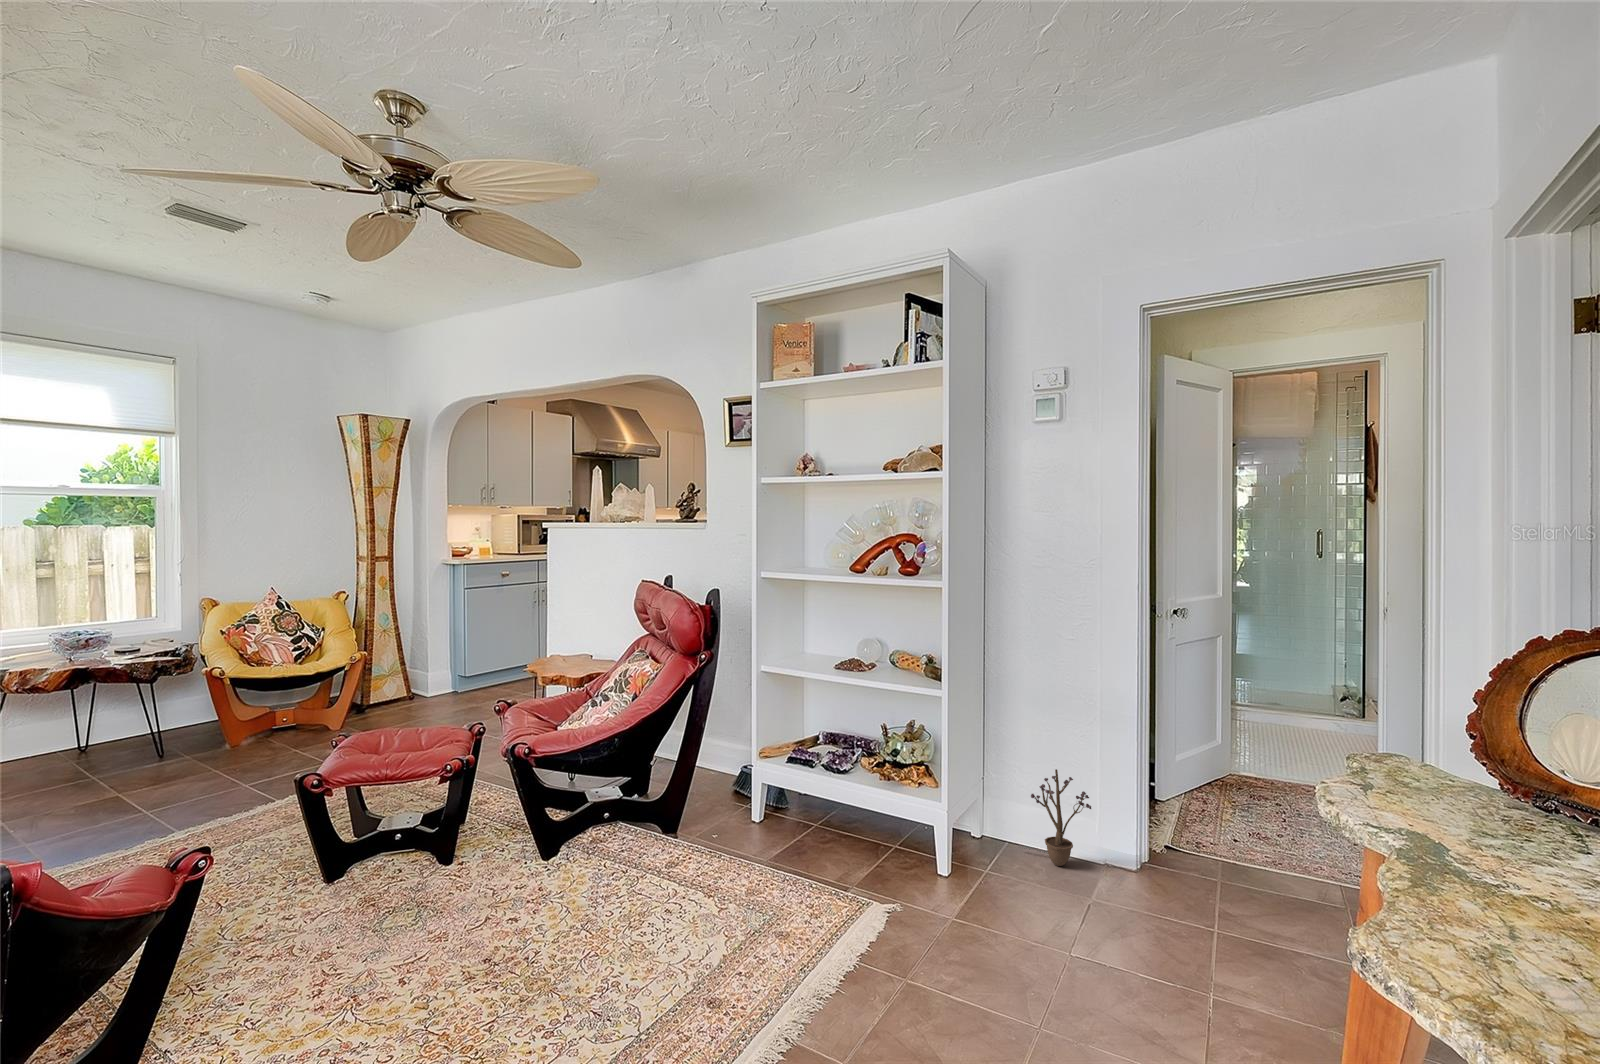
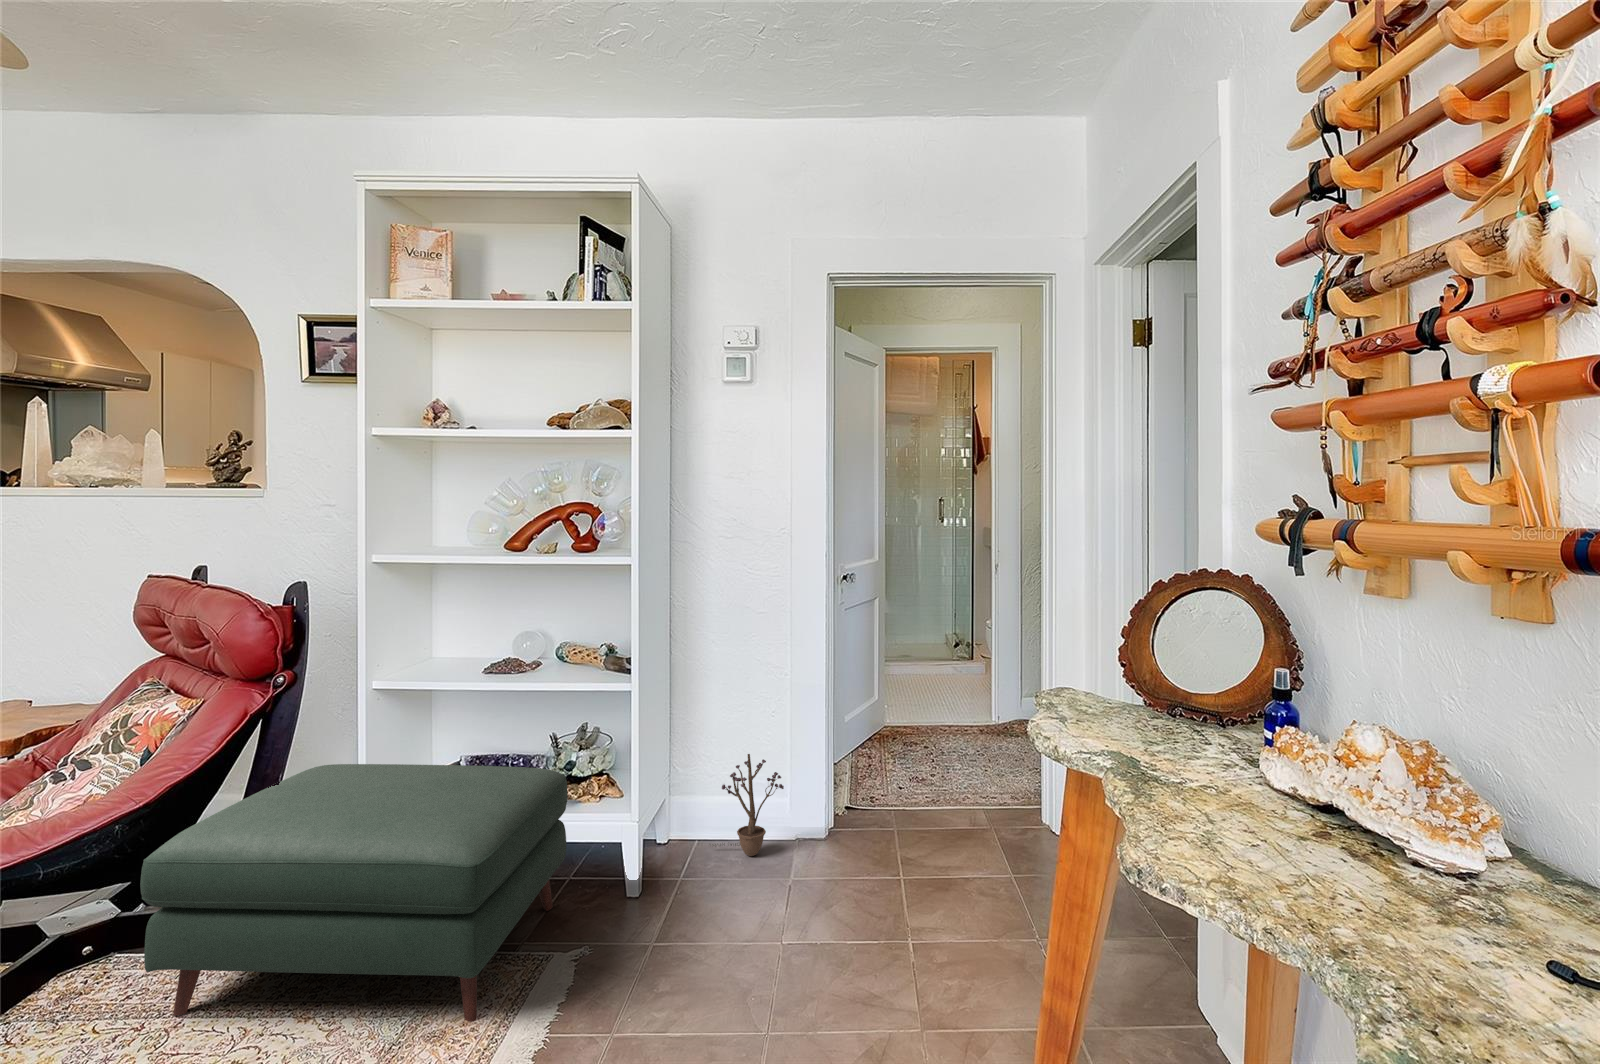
ottoman: none [627,723,890,930] -> present [140,764,568,1022]

